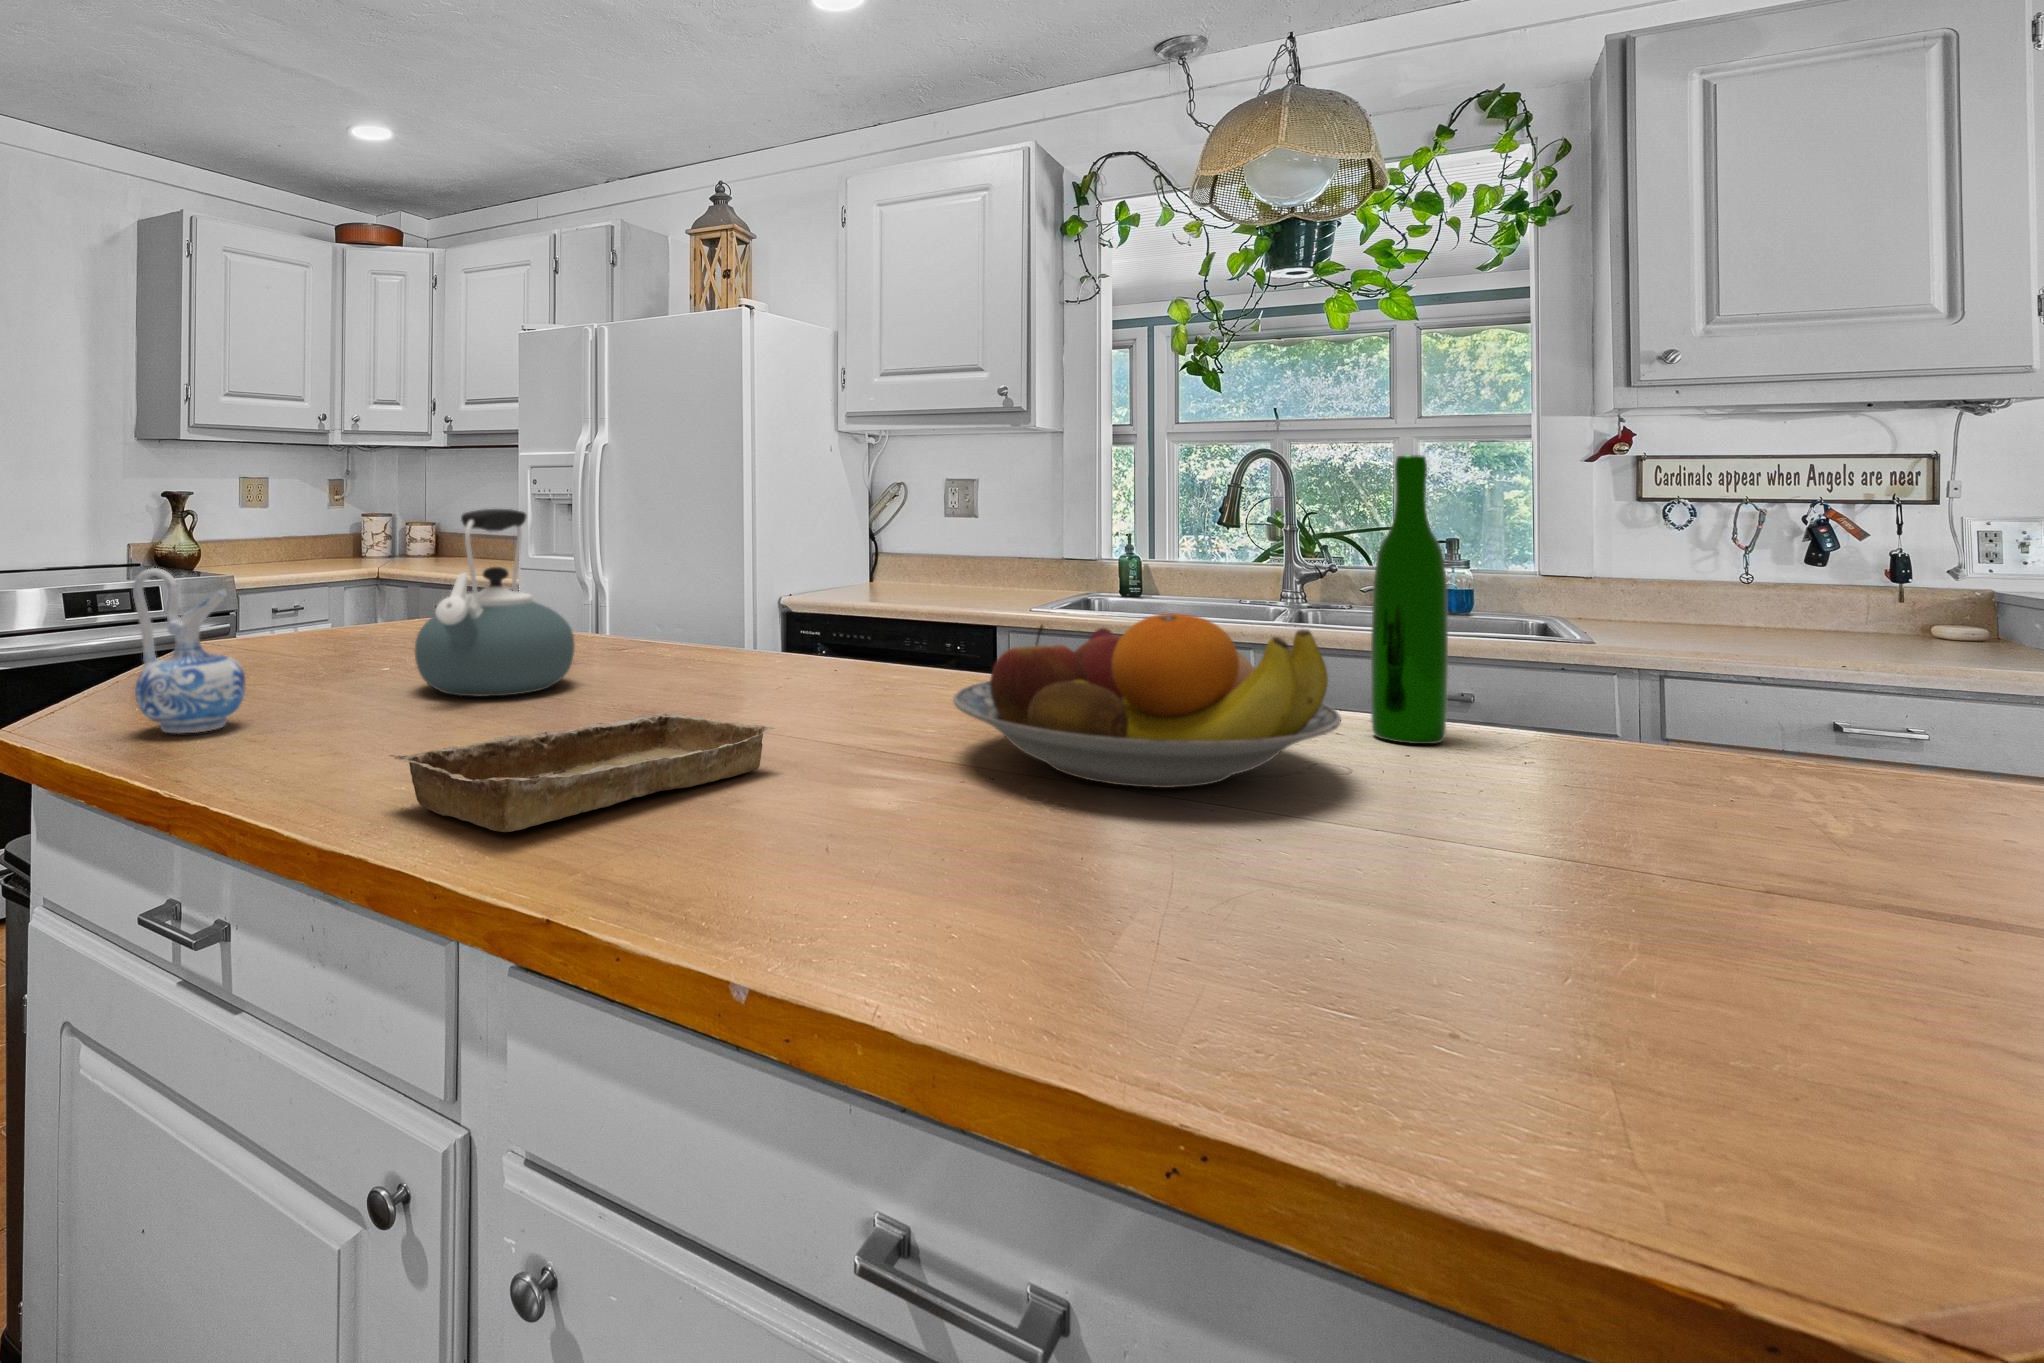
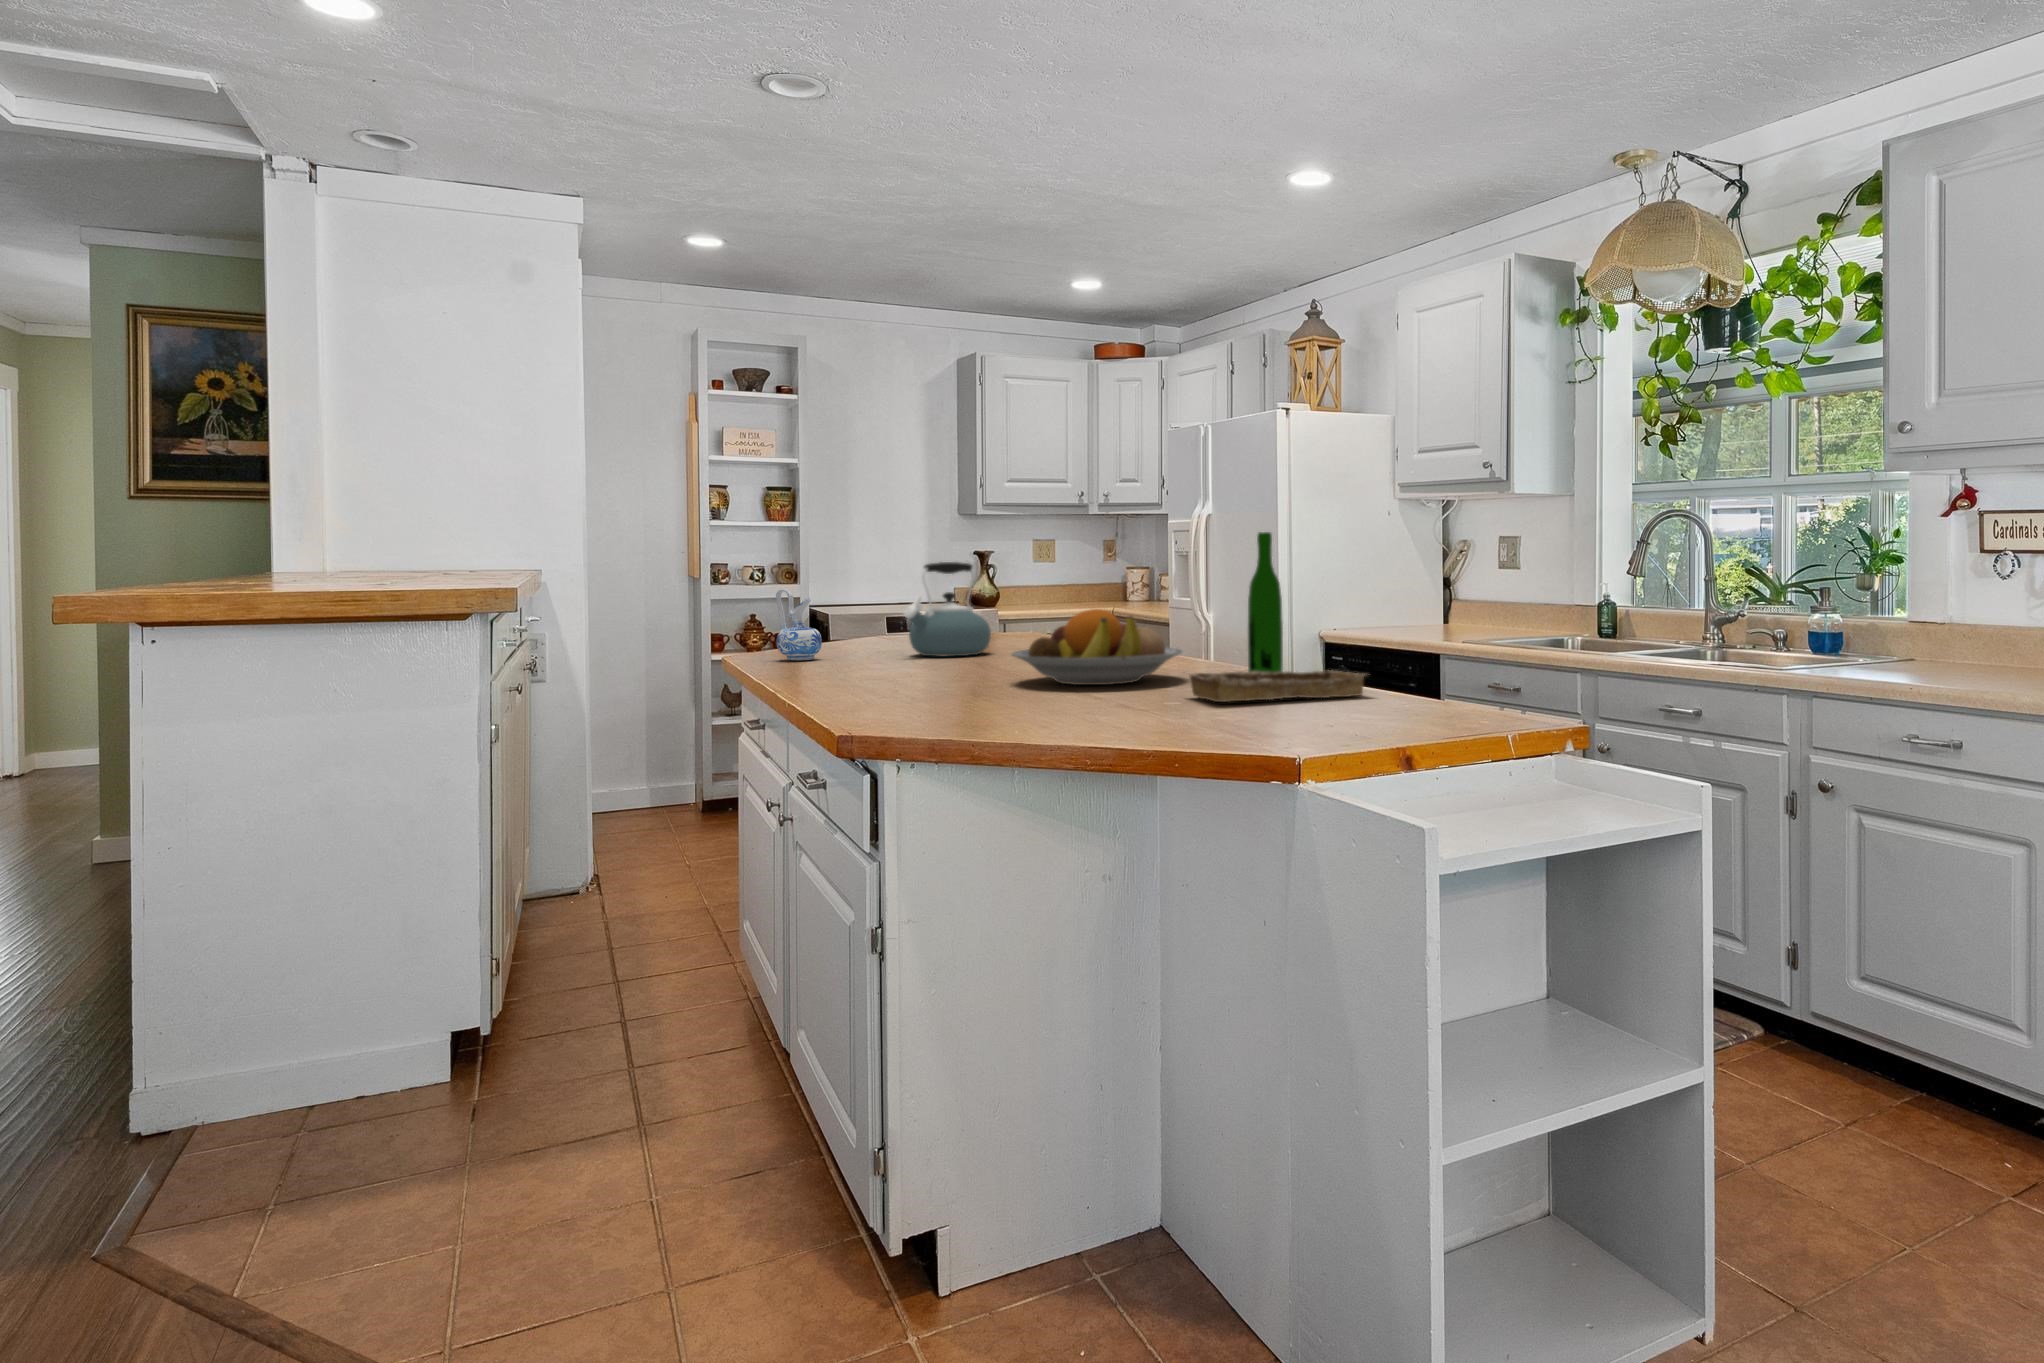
tray: present [390,713,774,832] -> present [1188,671,1365,702]

